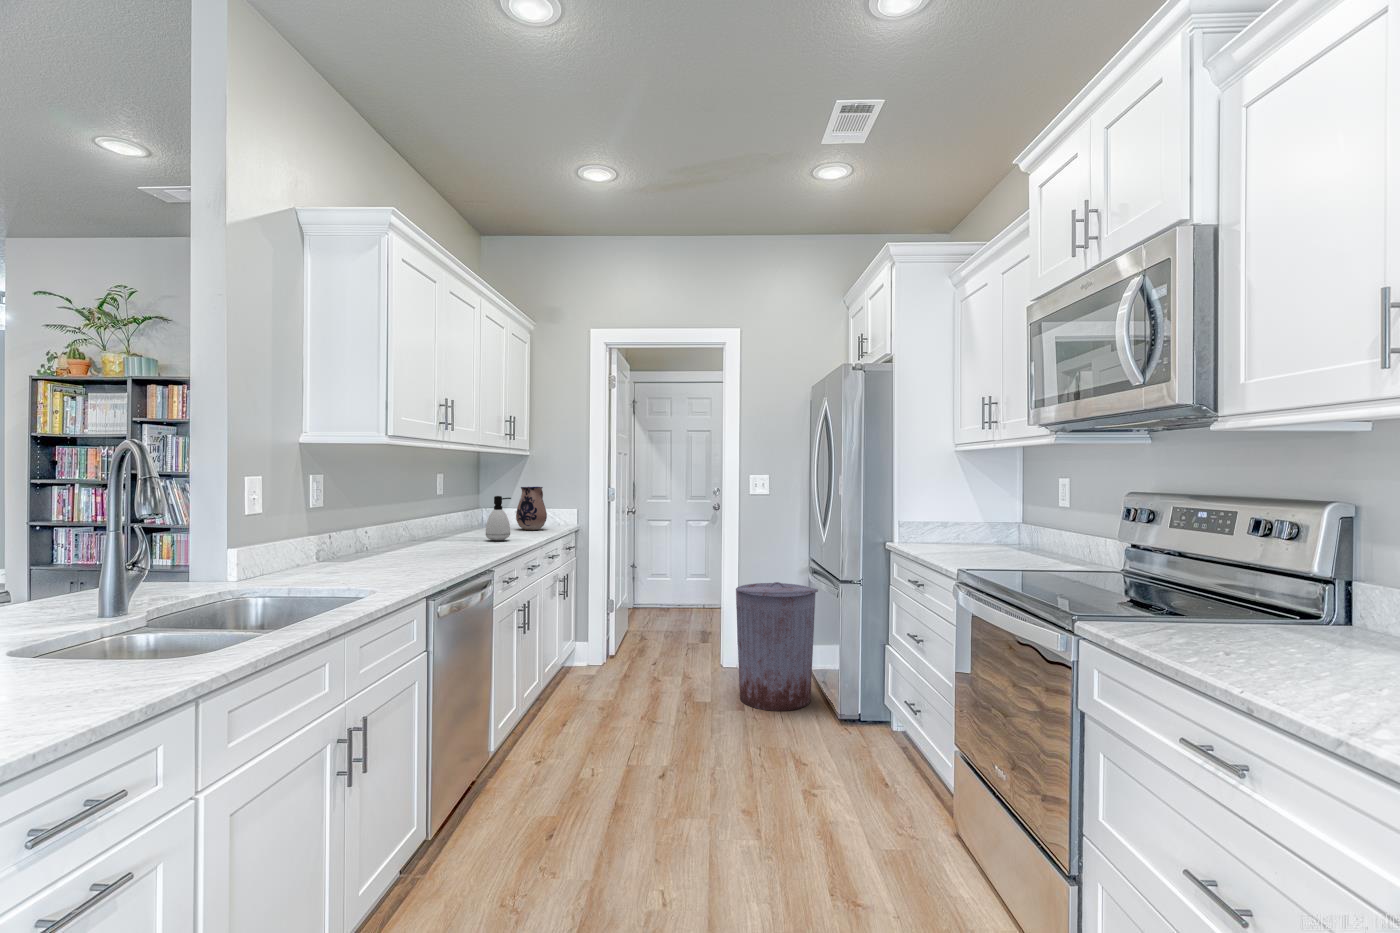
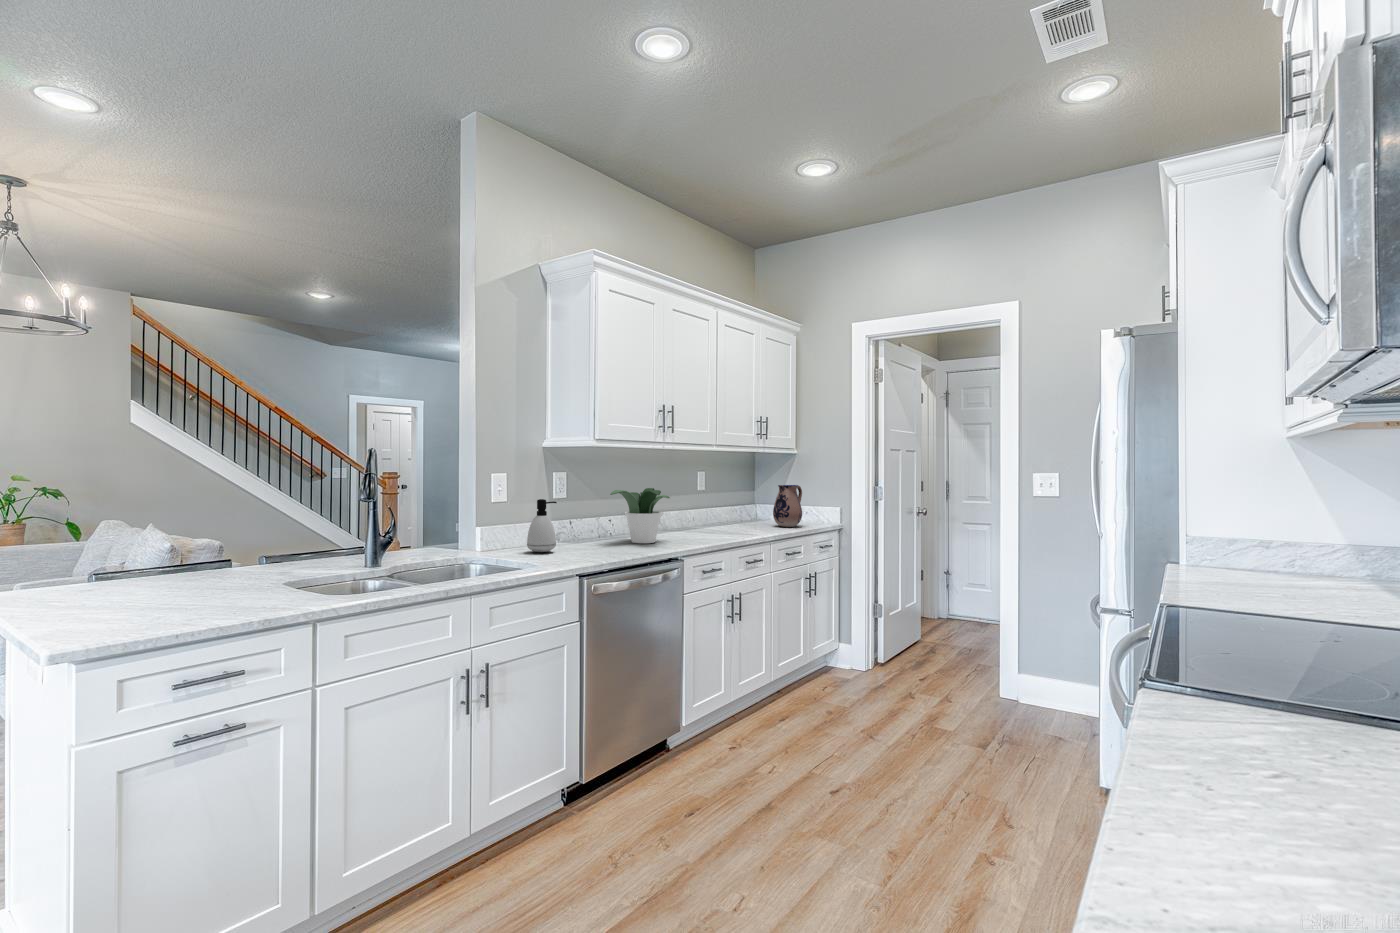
potted plant: none [389,492,456,555] -> present [610,488,670,543]
soap dispenser: present [486,496,511,541] -> present [527,499,557,552]
trash can: present [736,582,818,711] -> none [981,603,1089,760]

